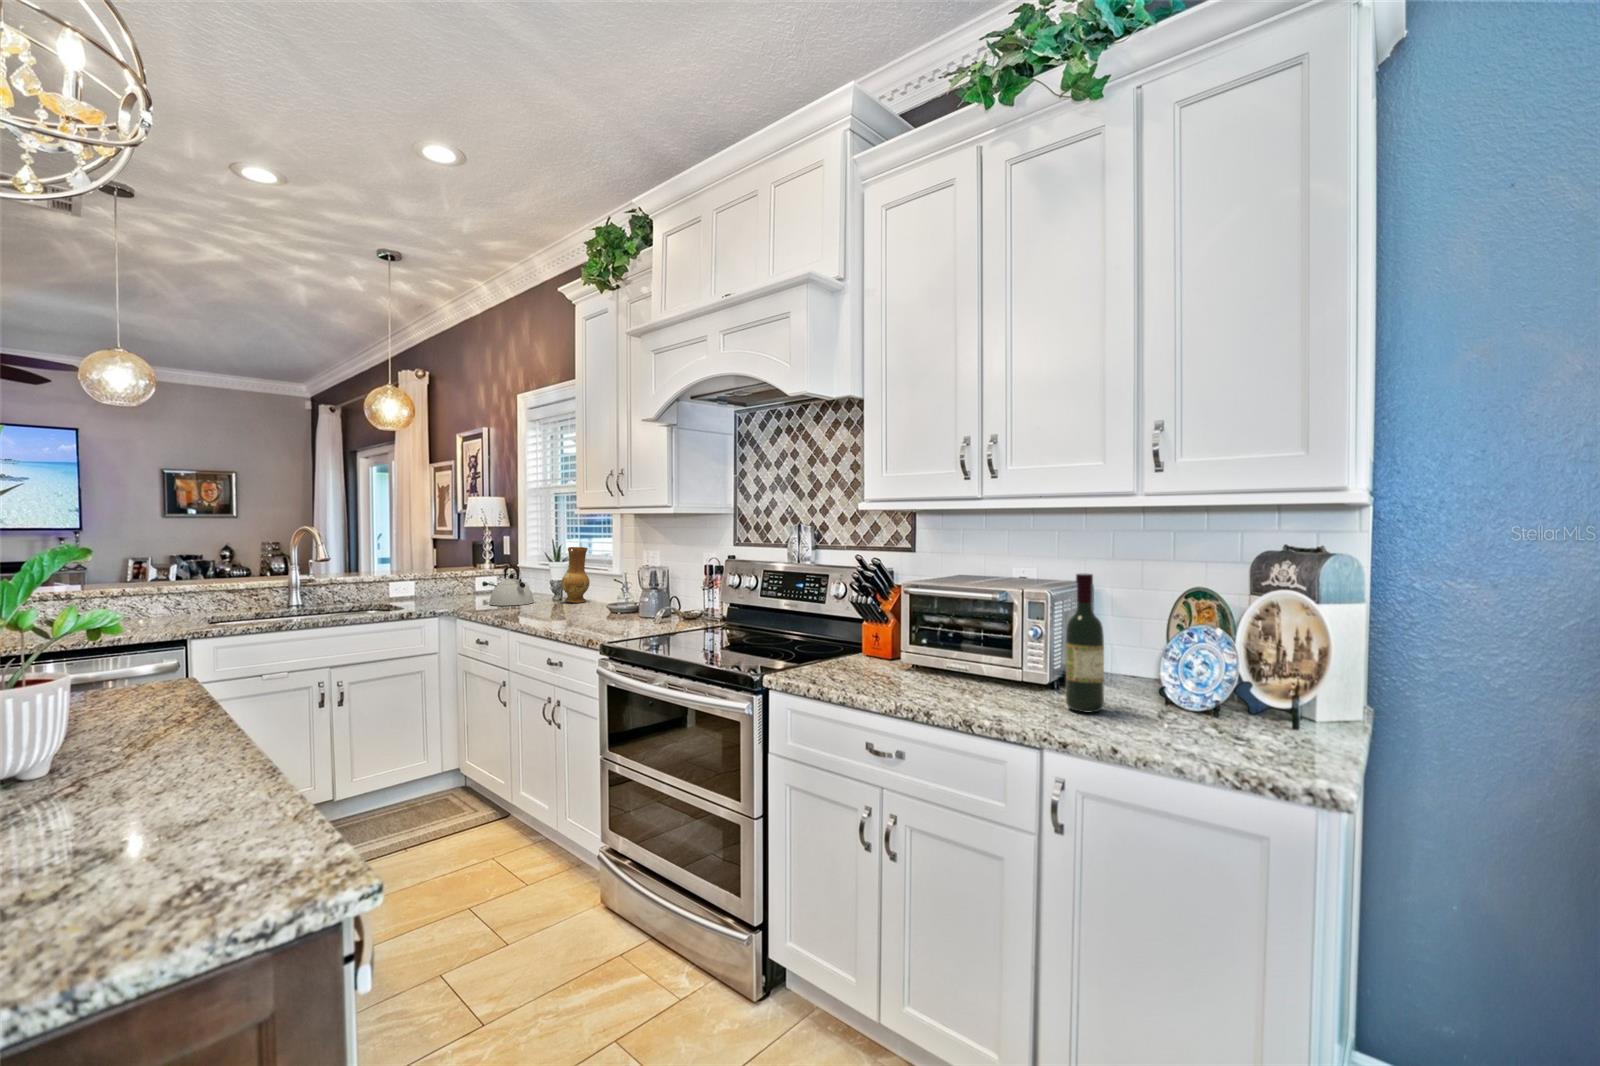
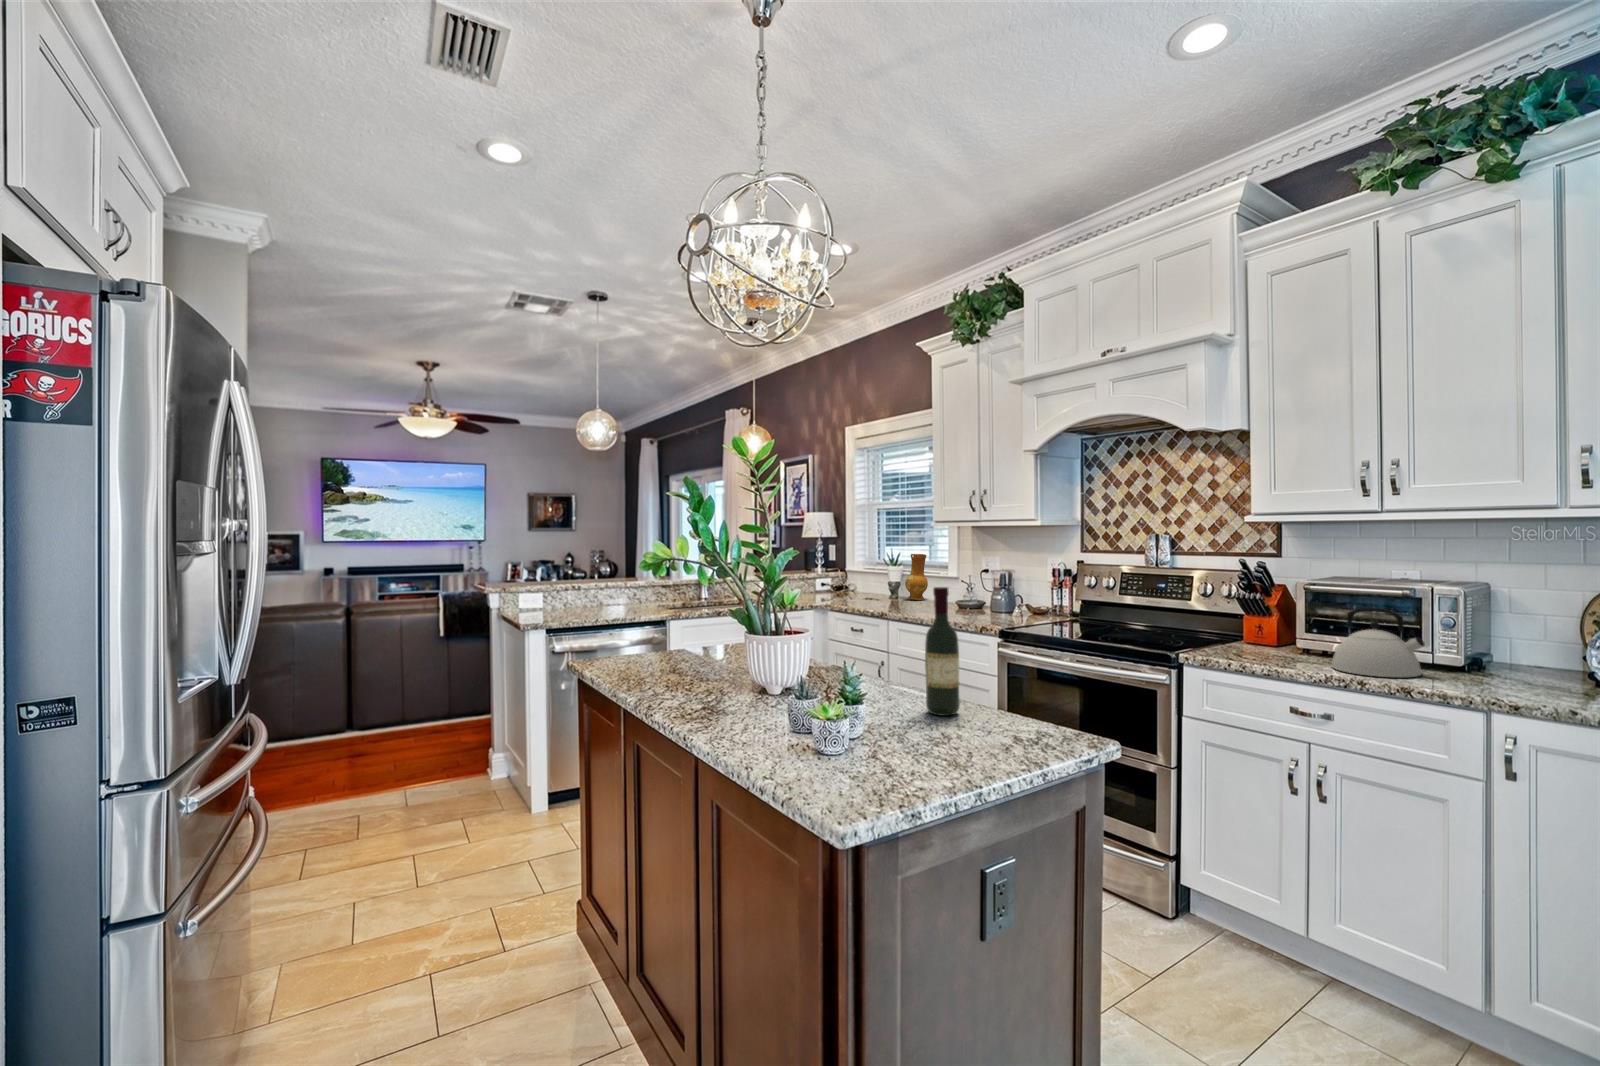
kettle: present [489,566,534,606] -> present [1332,608,1425,677]
wine bottle: present [1066,573,1104,713] -> present [925,587,960,716]

